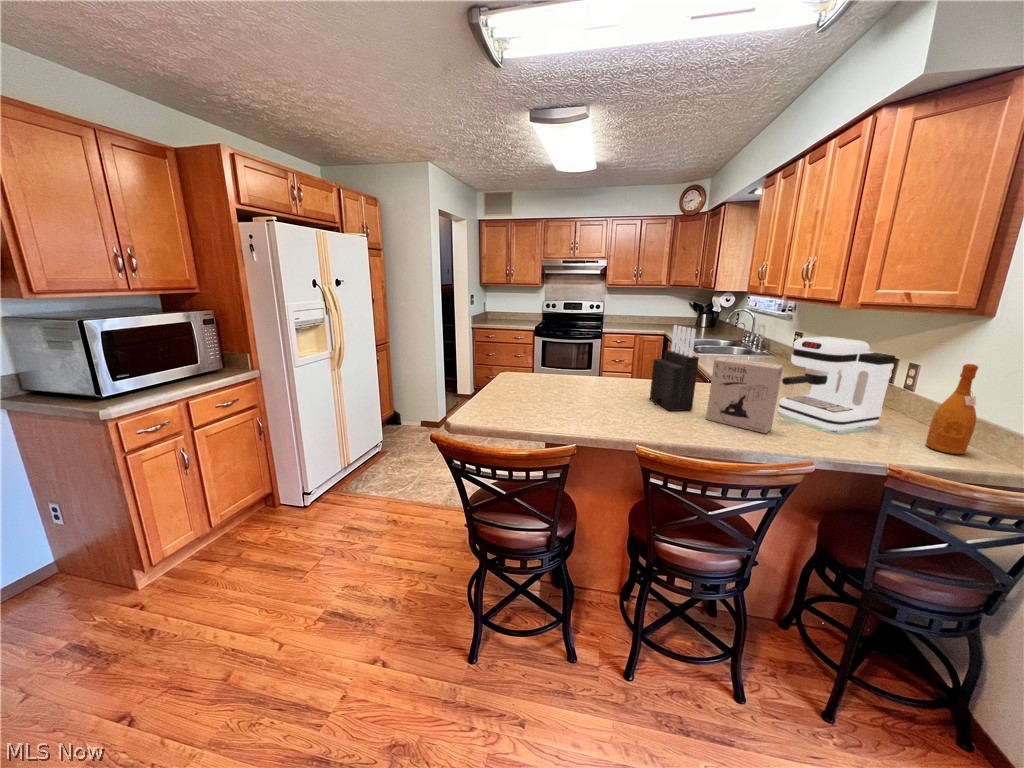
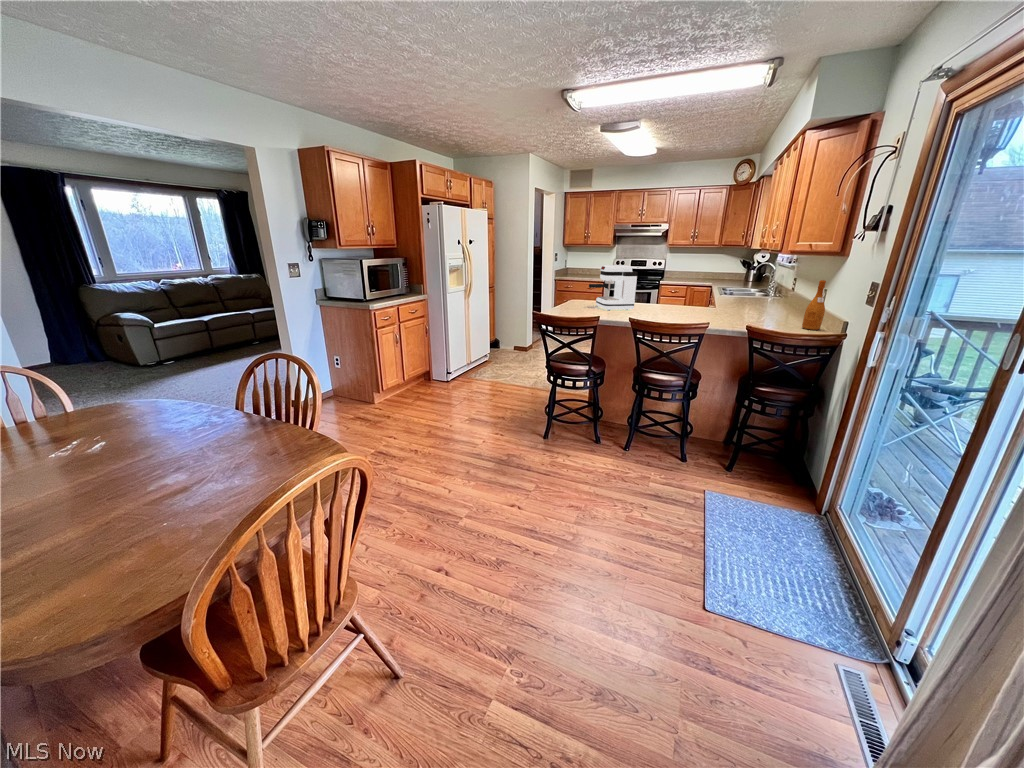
knife block: present [650,325,699,411] -> none [660,264,686,313]
coffee maker: present [778,337,895,431] -> present [589,265,637,310]
cereal box: present [706,357,783,433] -> none [686,281,726,321]

